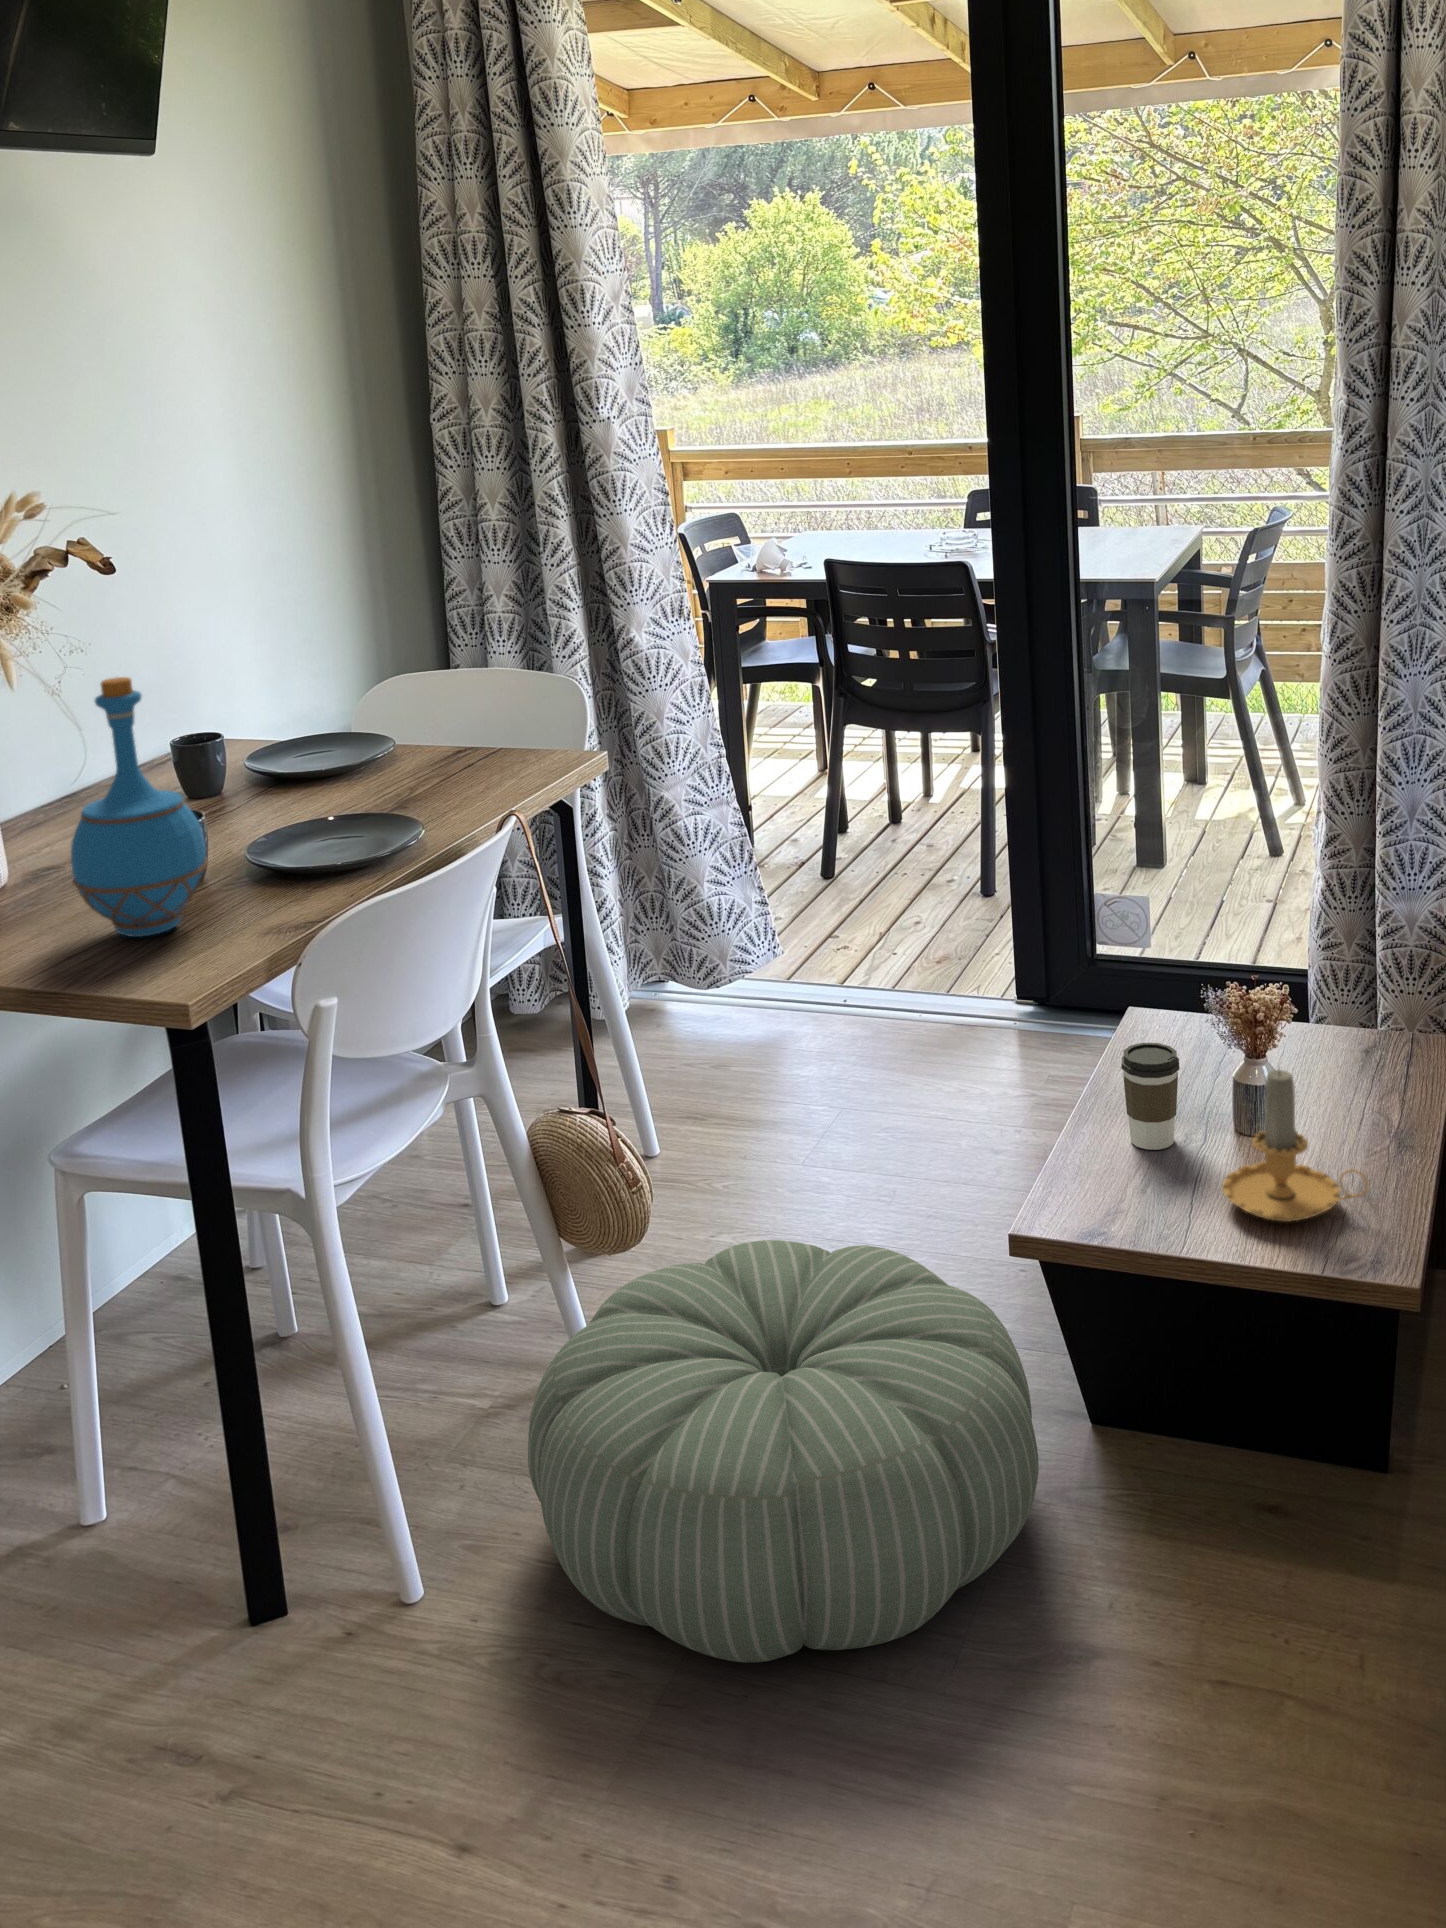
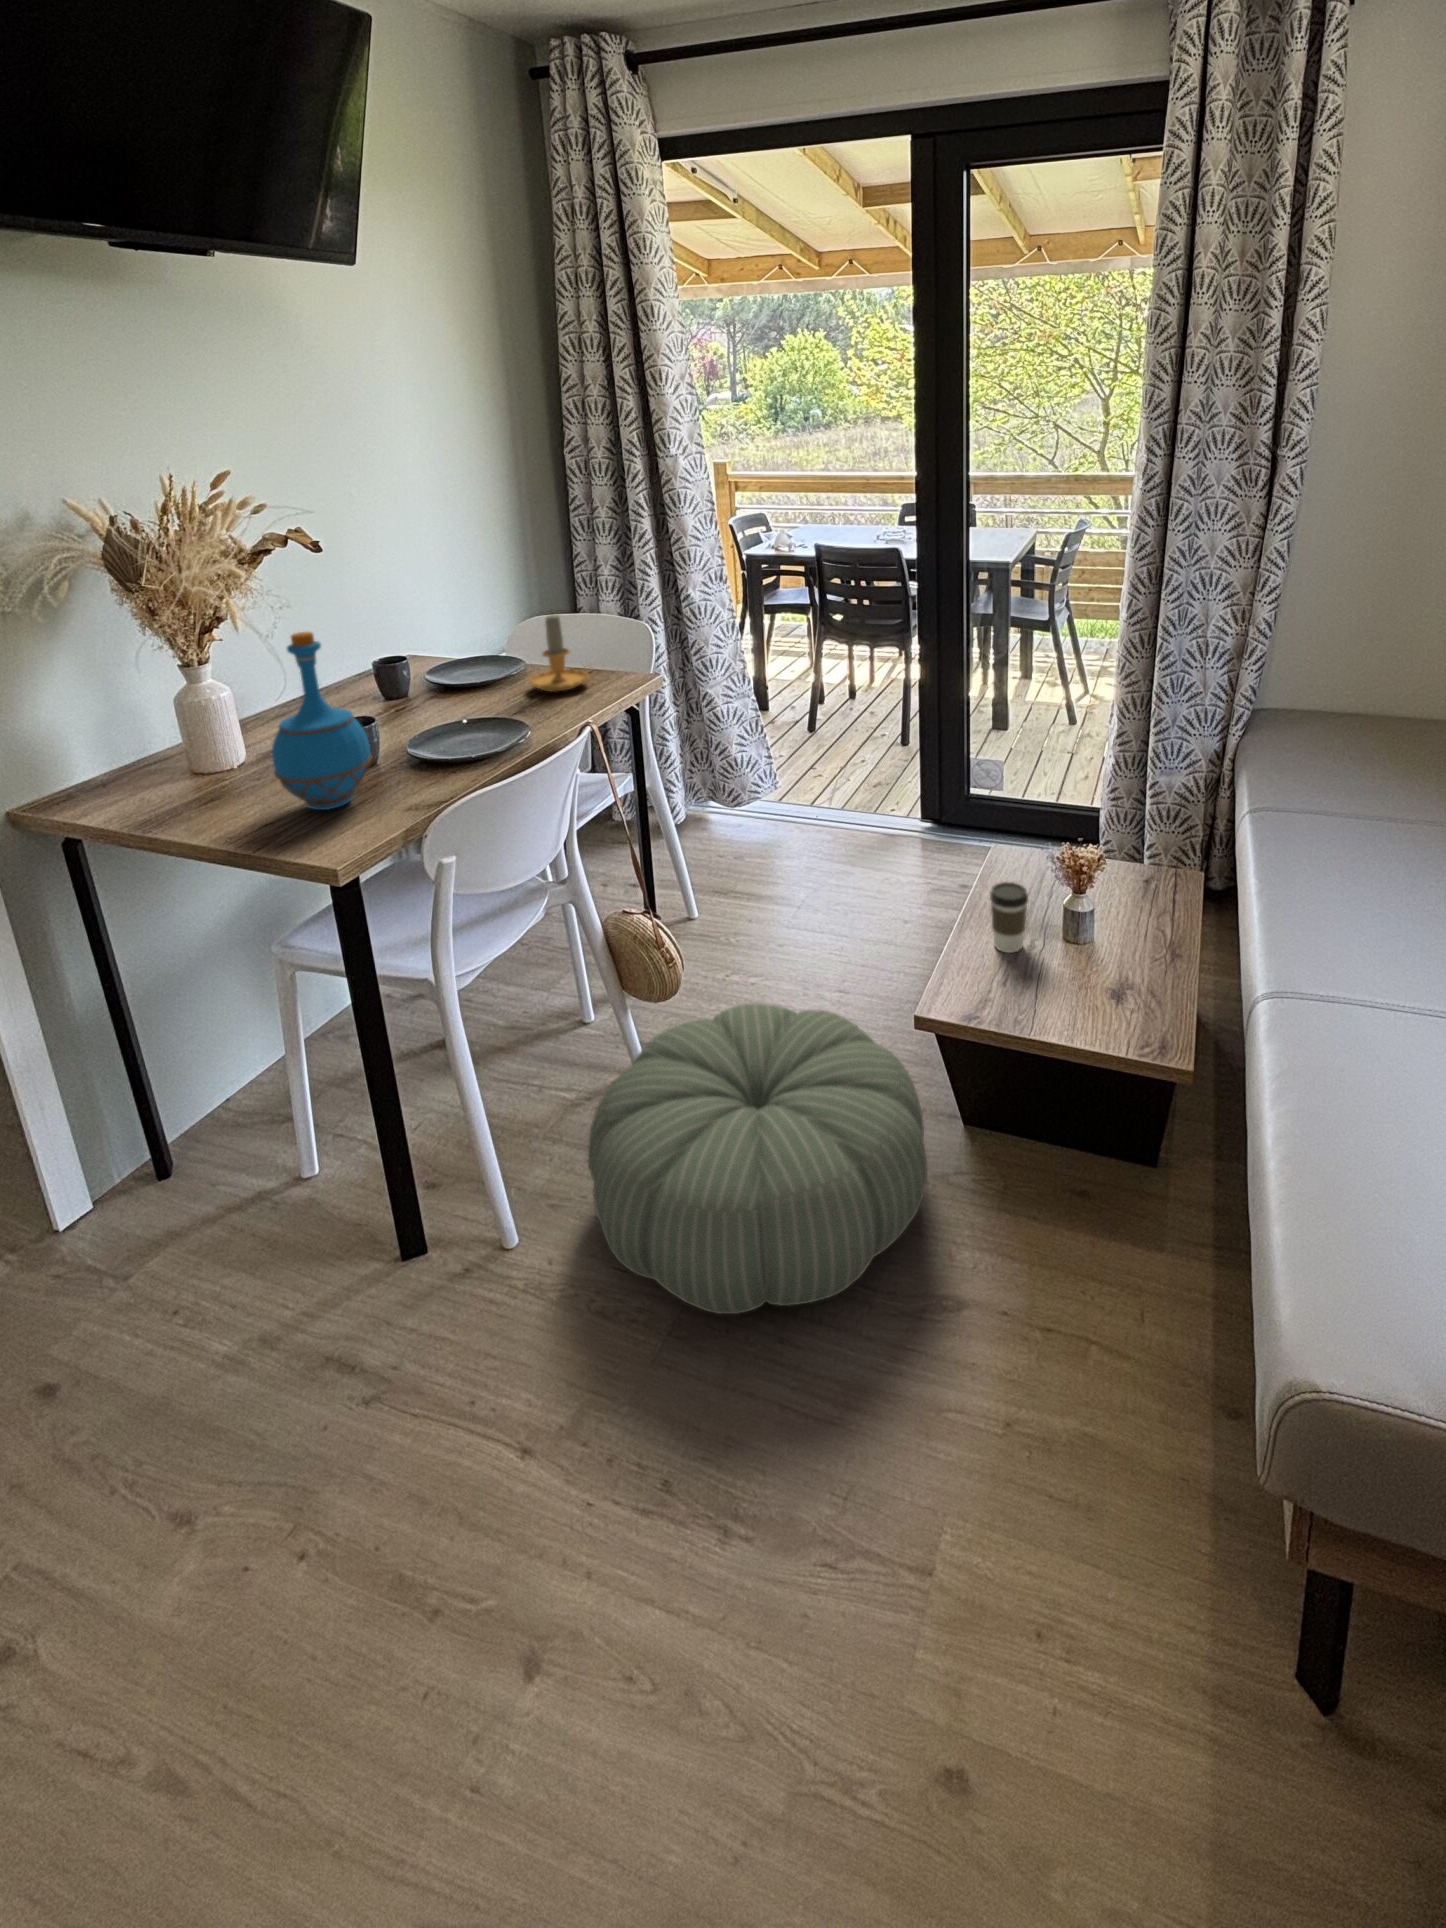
candle: present [1222,1070,1368,1222] -> present [528,614,591,692]

